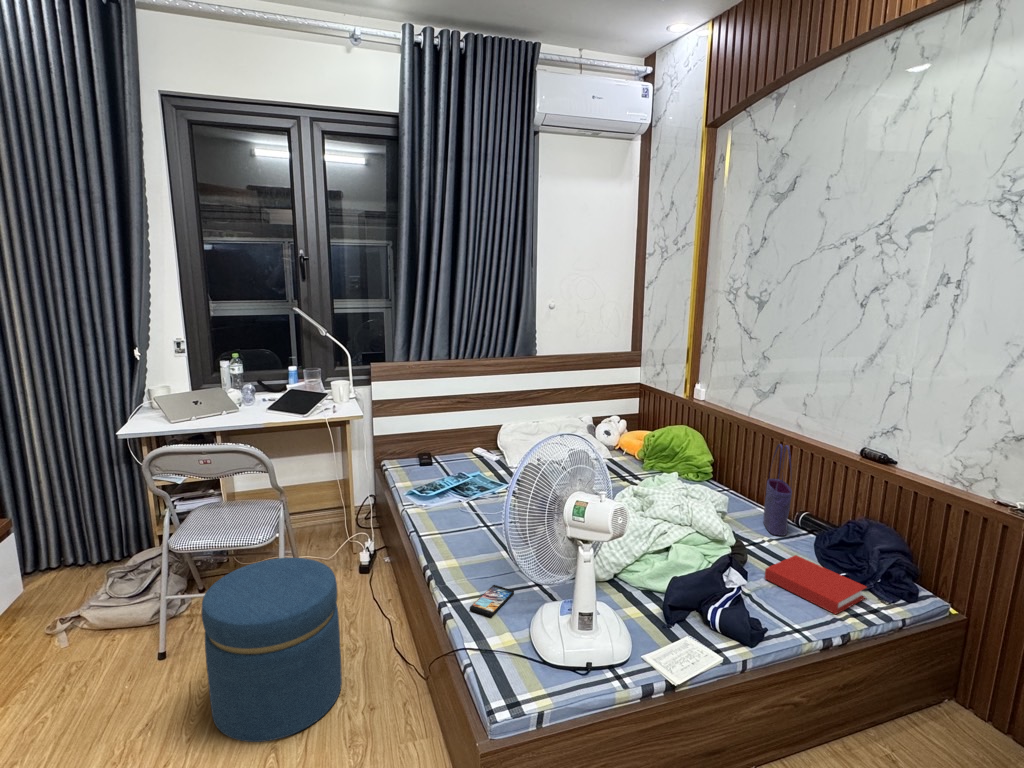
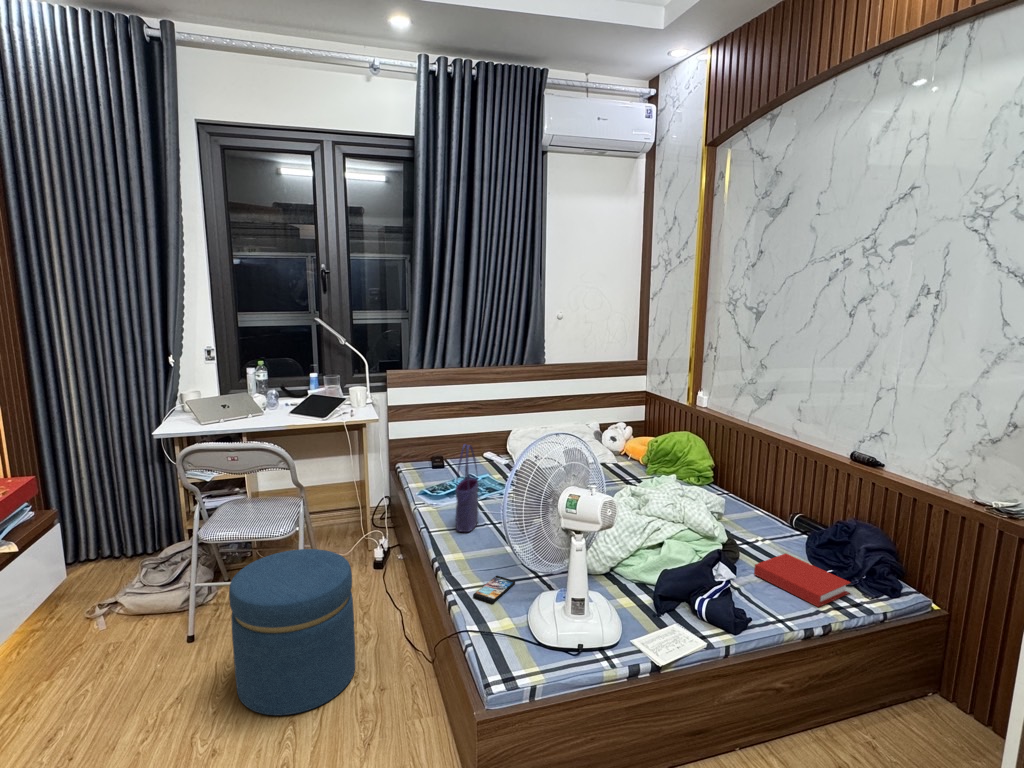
tote bag: present [763,444,792,536] -> present [455,444,478,532]

